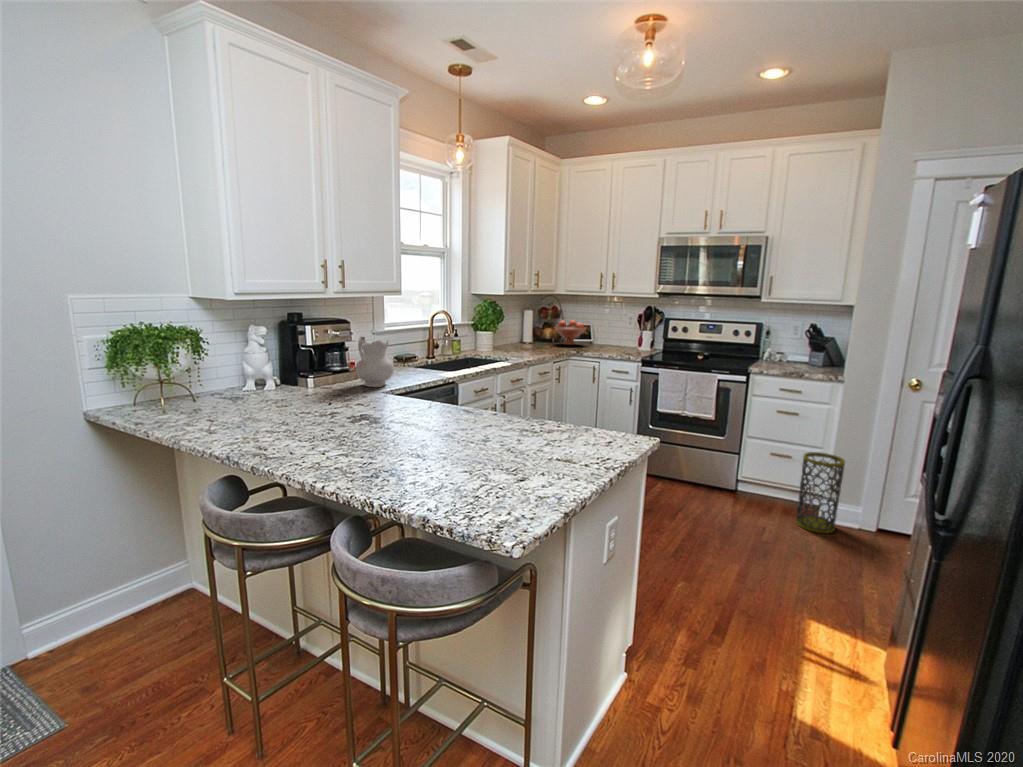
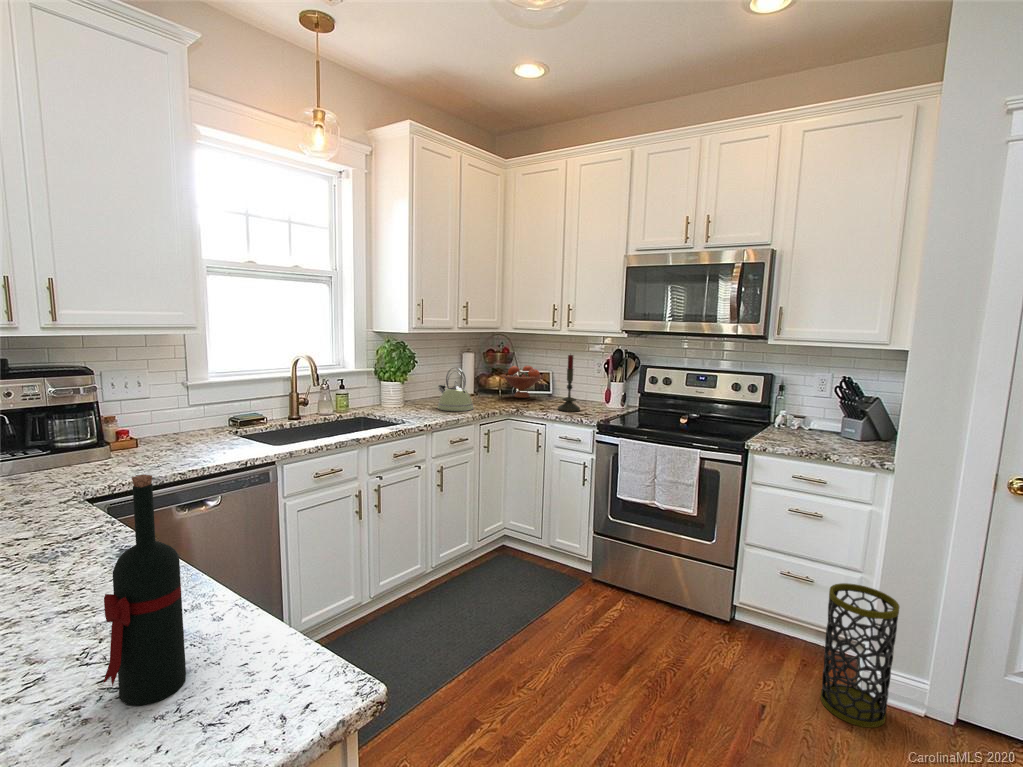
candle: none [605,310,622,353] -> present [558,355,580,412]
kettle: none [518,321,545,353] -> present [437,367,474,411]
ceramic pitcher: present [356,337,394,387] -> none [65,395,139,478]
wine bottle: none [556,354,581,445] -> present [103,474,186,705]

